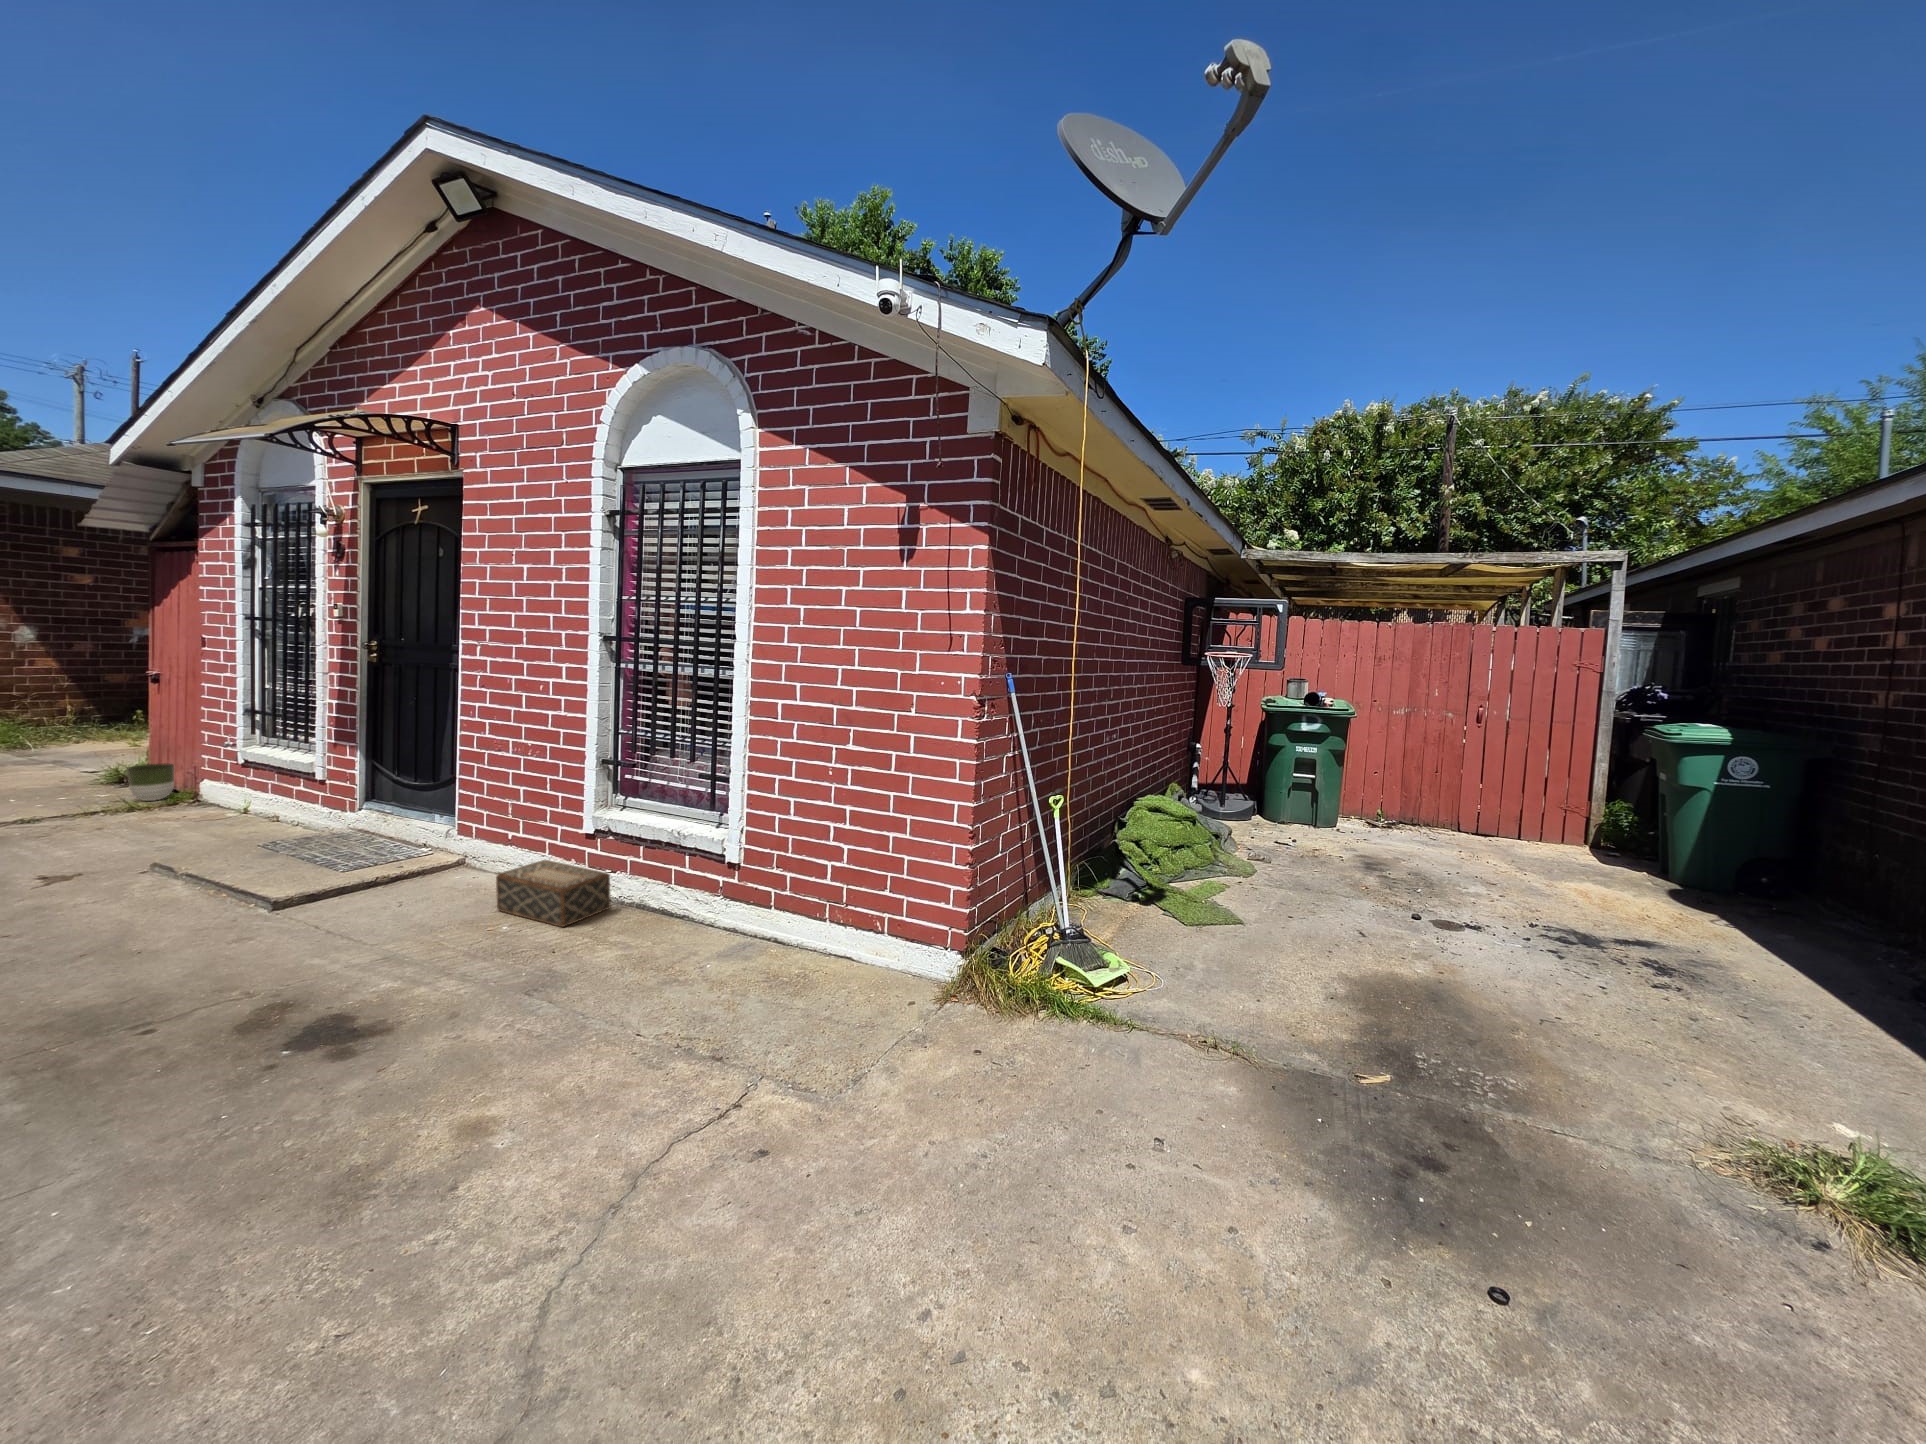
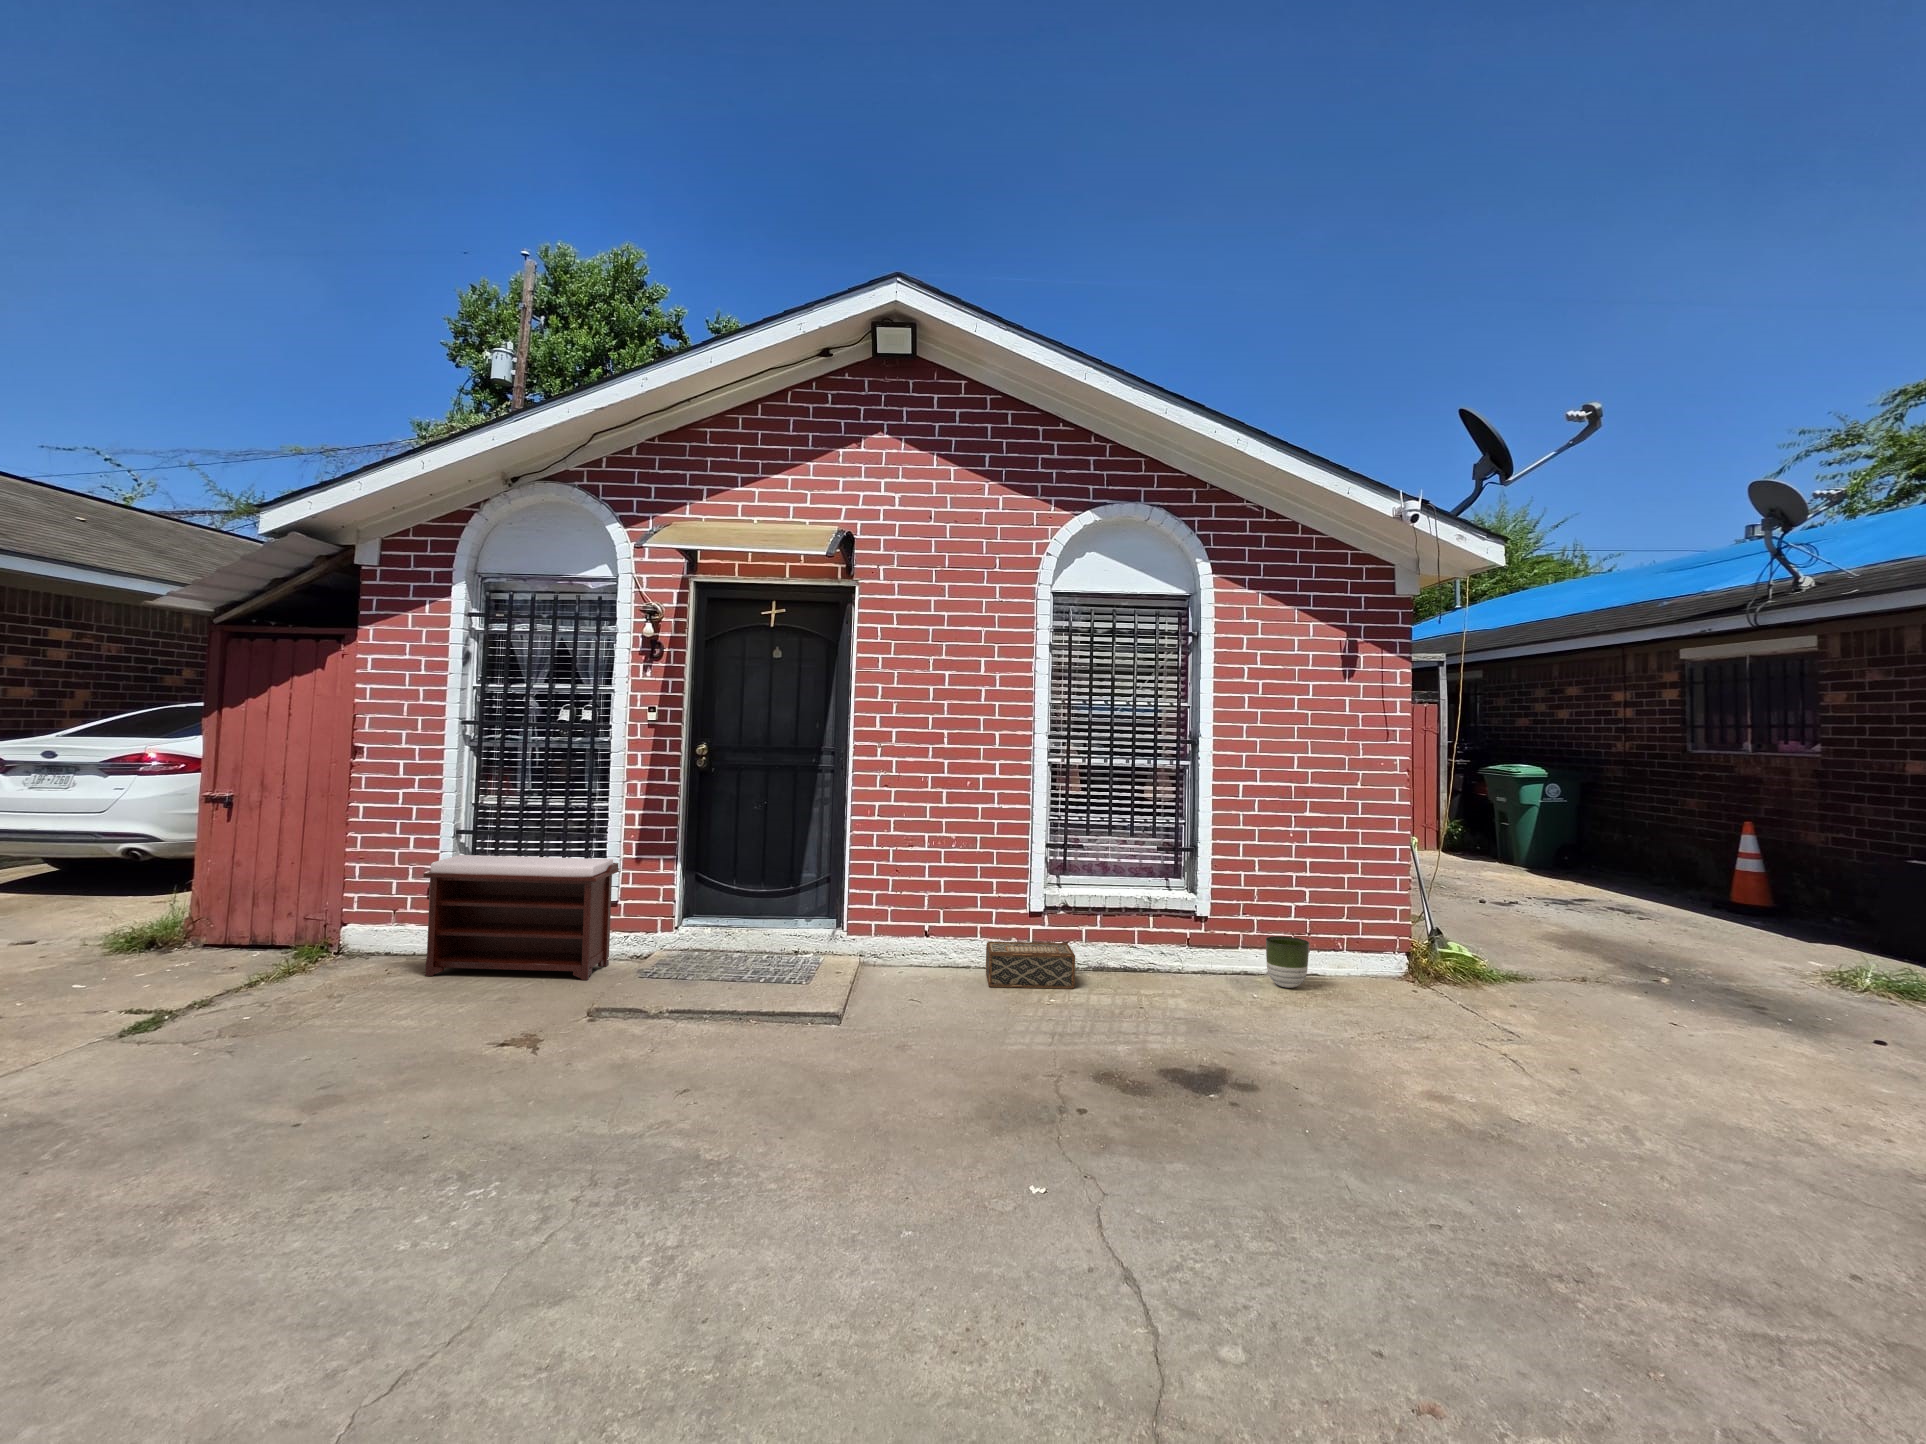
bench: none [173,732,320,850] -> present [424,855,619,980]
planter: present [127,763,174,801] -> present [1266,936,1309,988]

